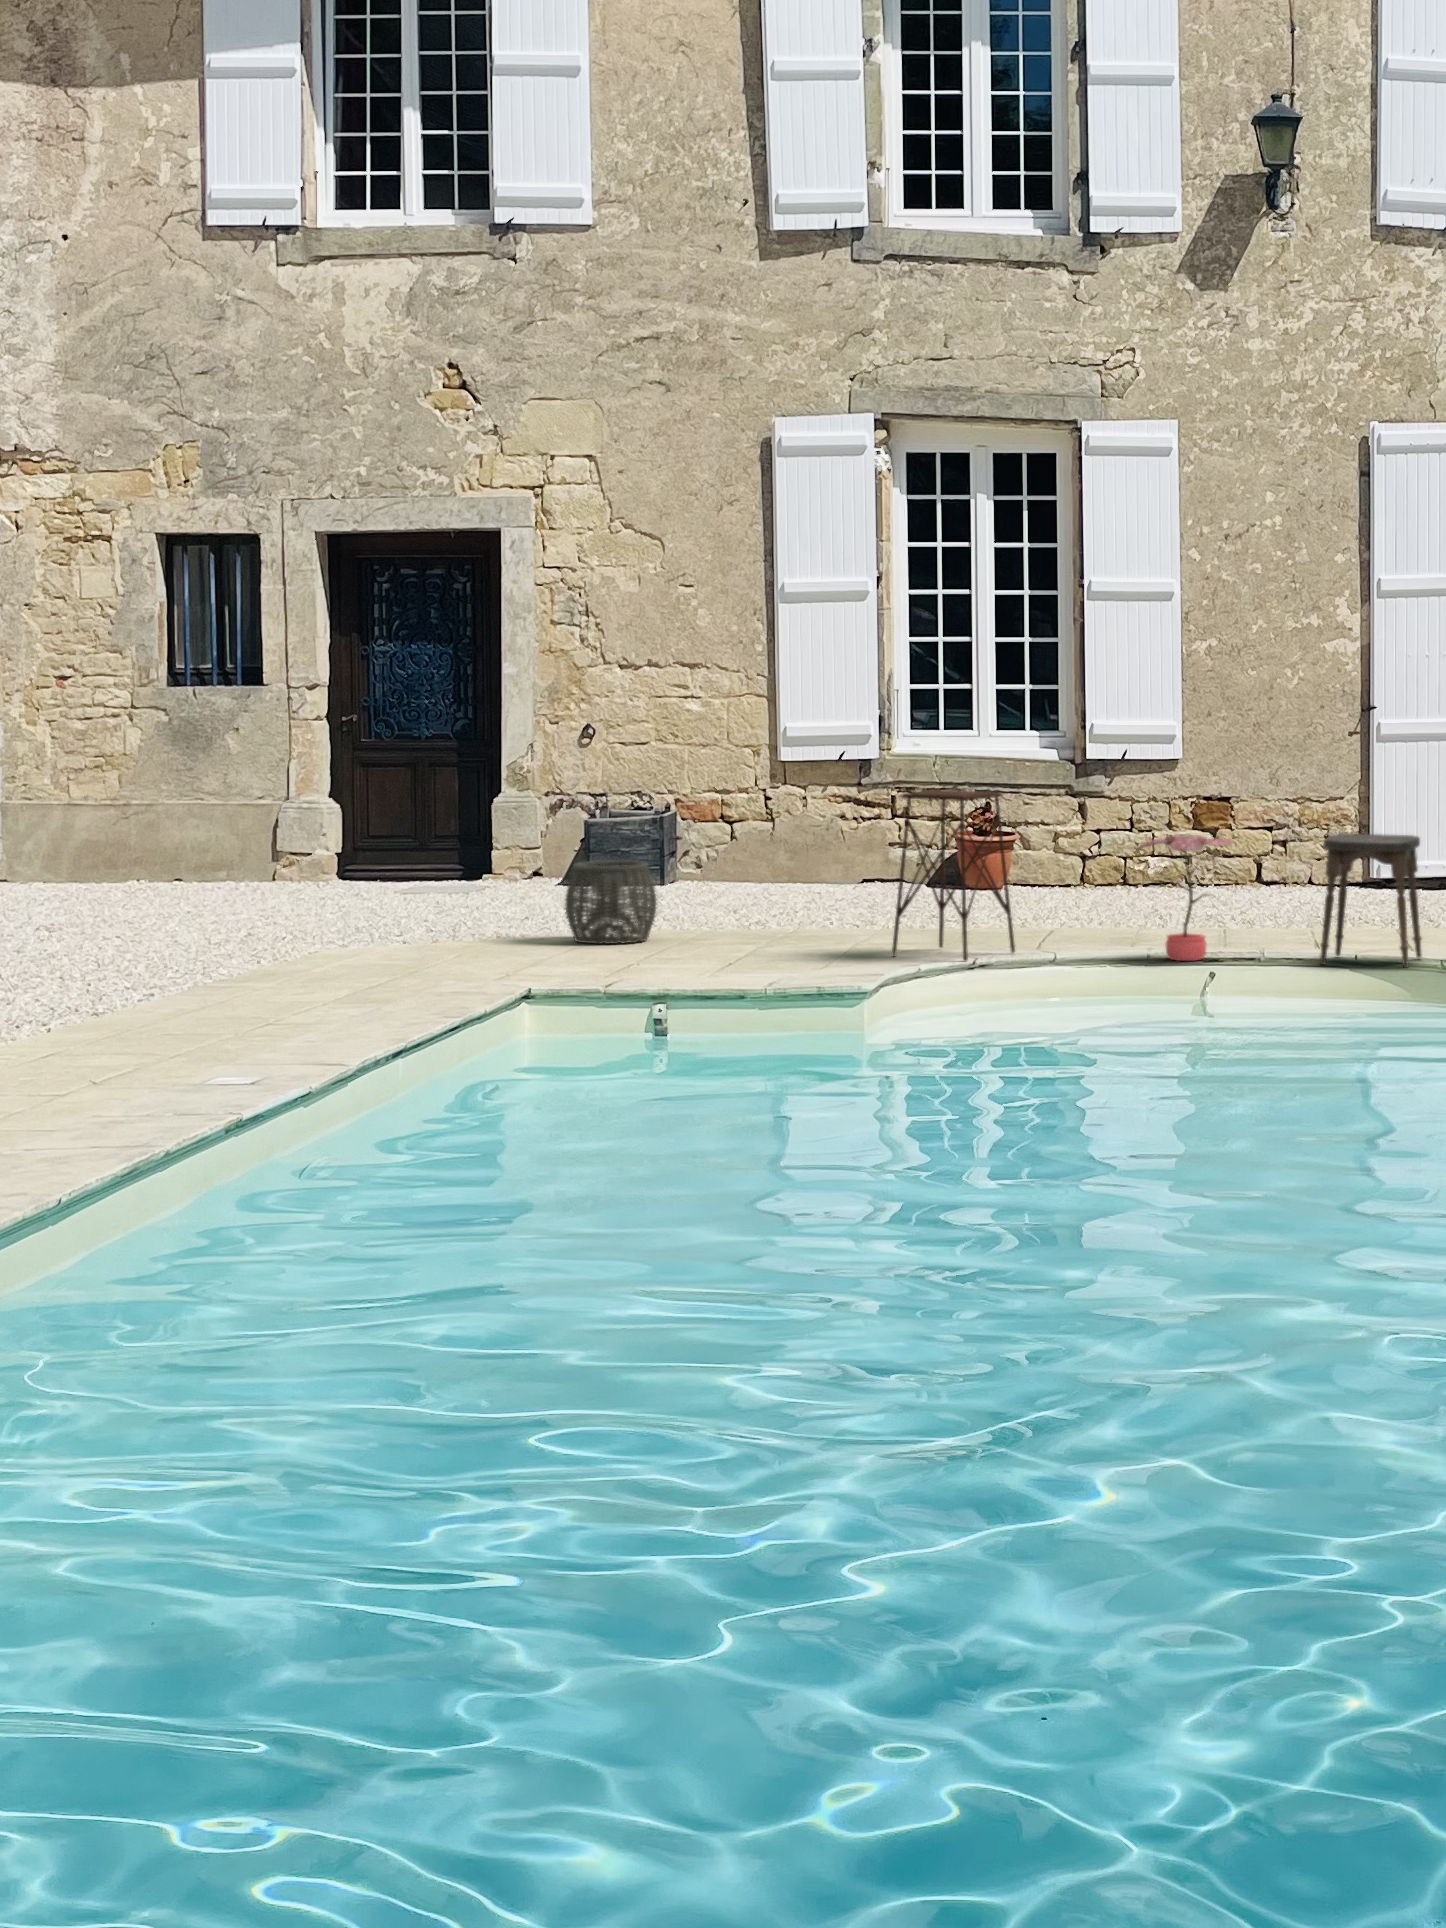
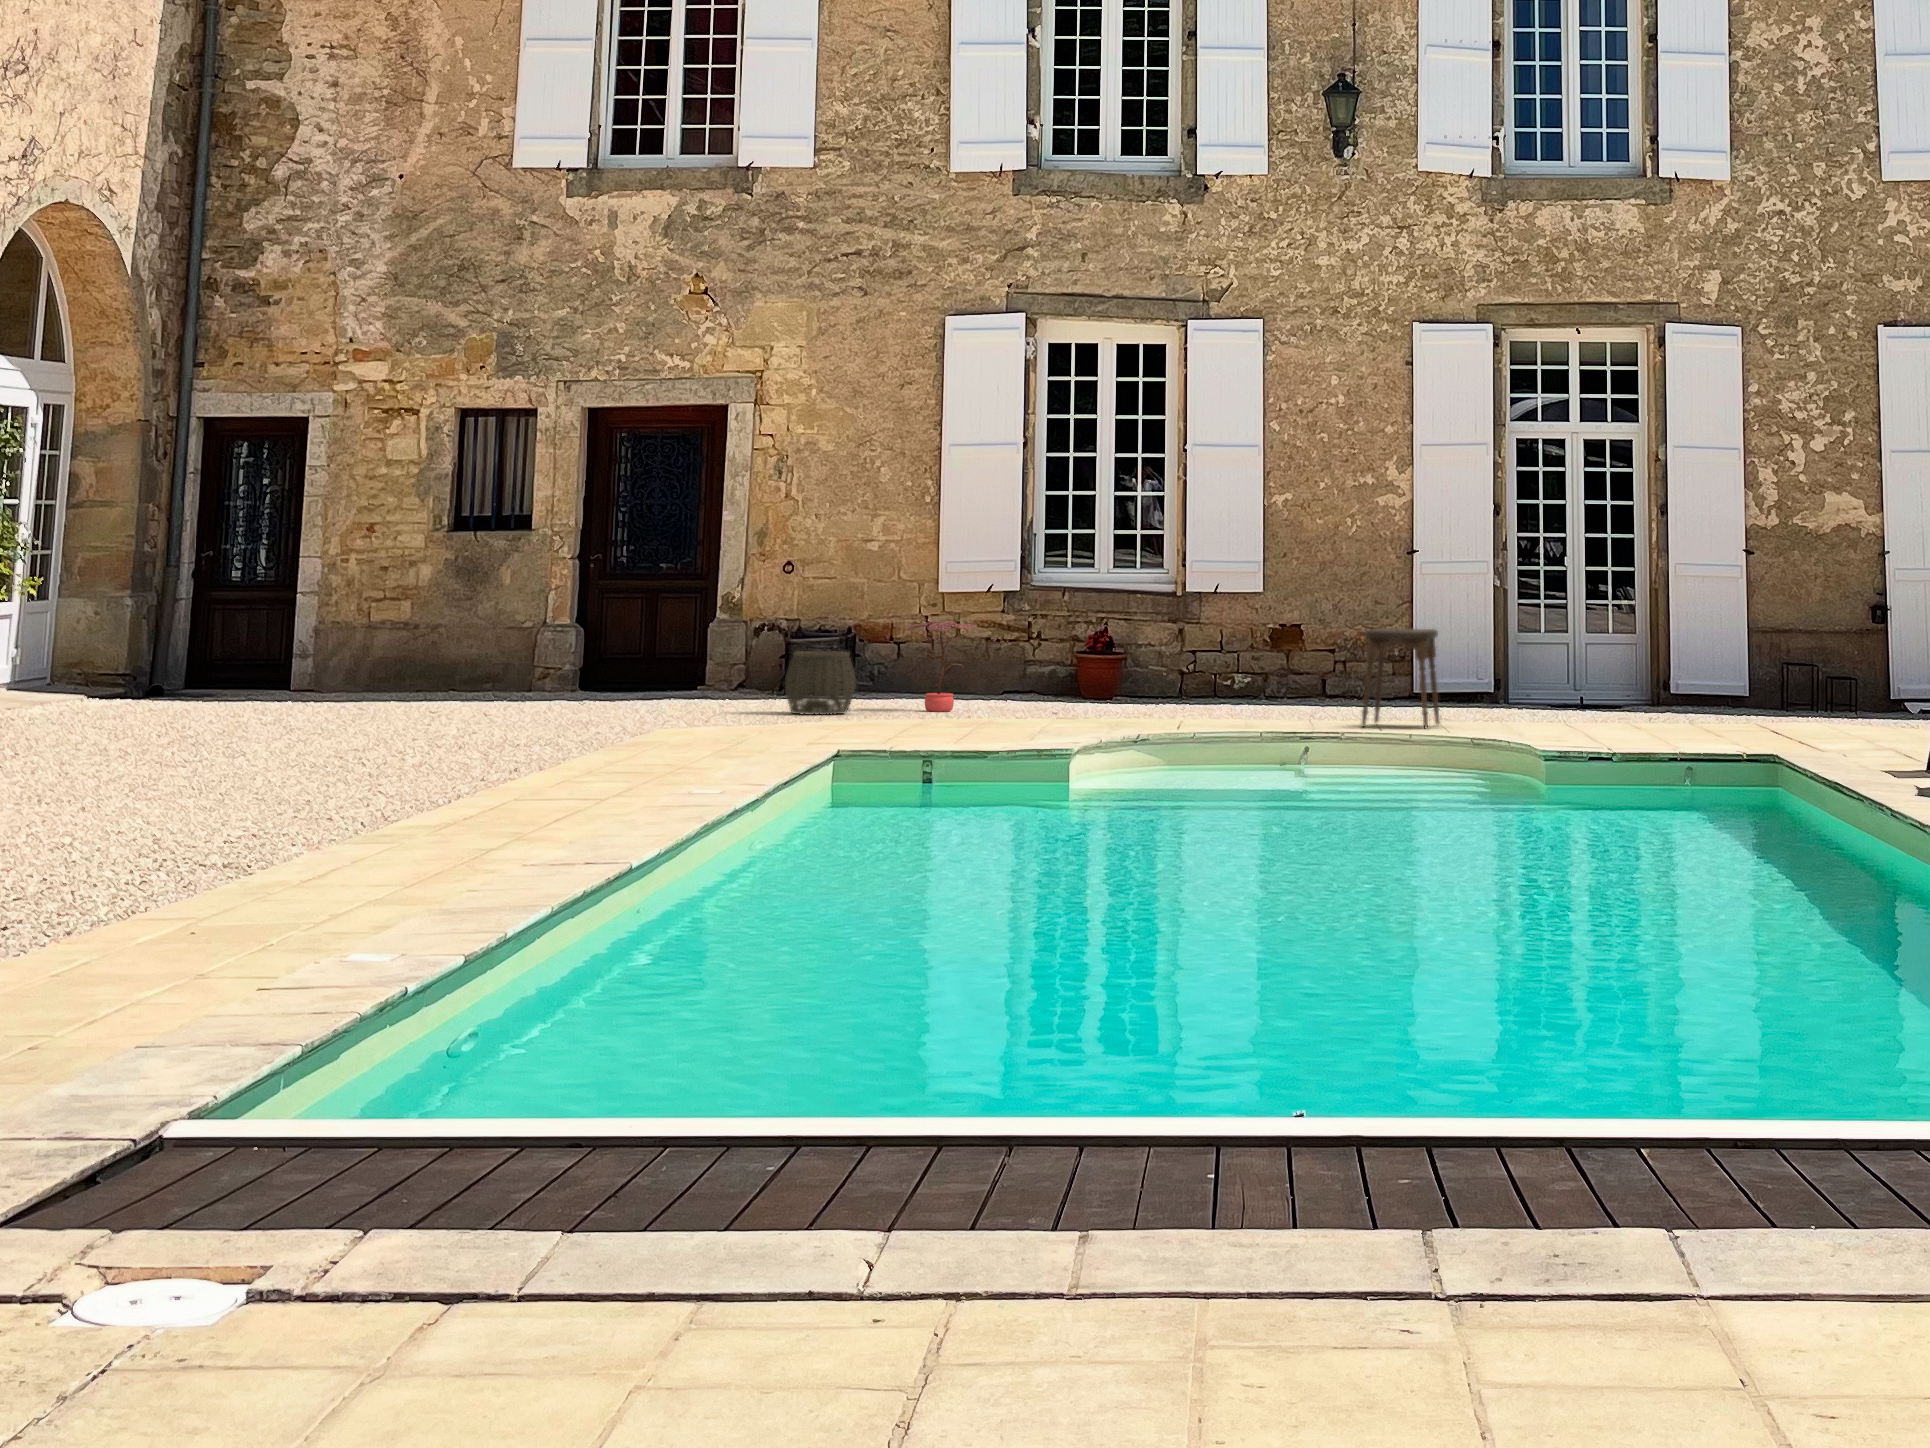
side table: present [892,790,1015,961] -> none [1036,594,1131,724]
potted plant: present [1139,835,1234,961] -> present [907,621,976,712]

